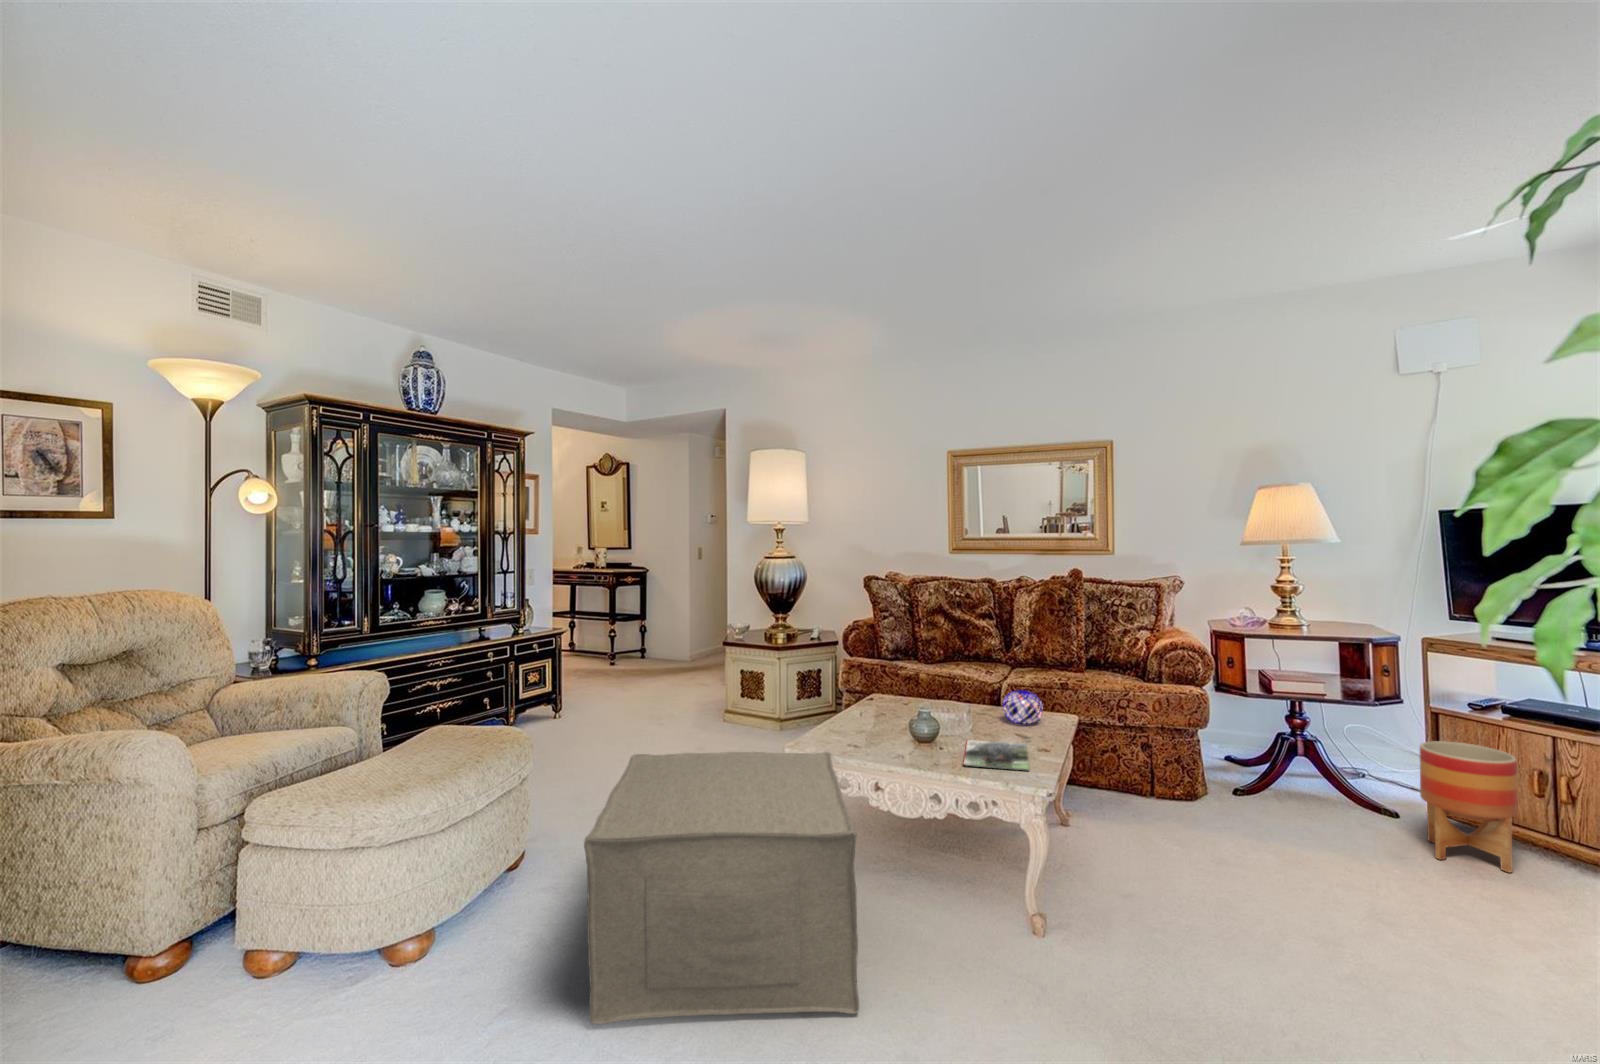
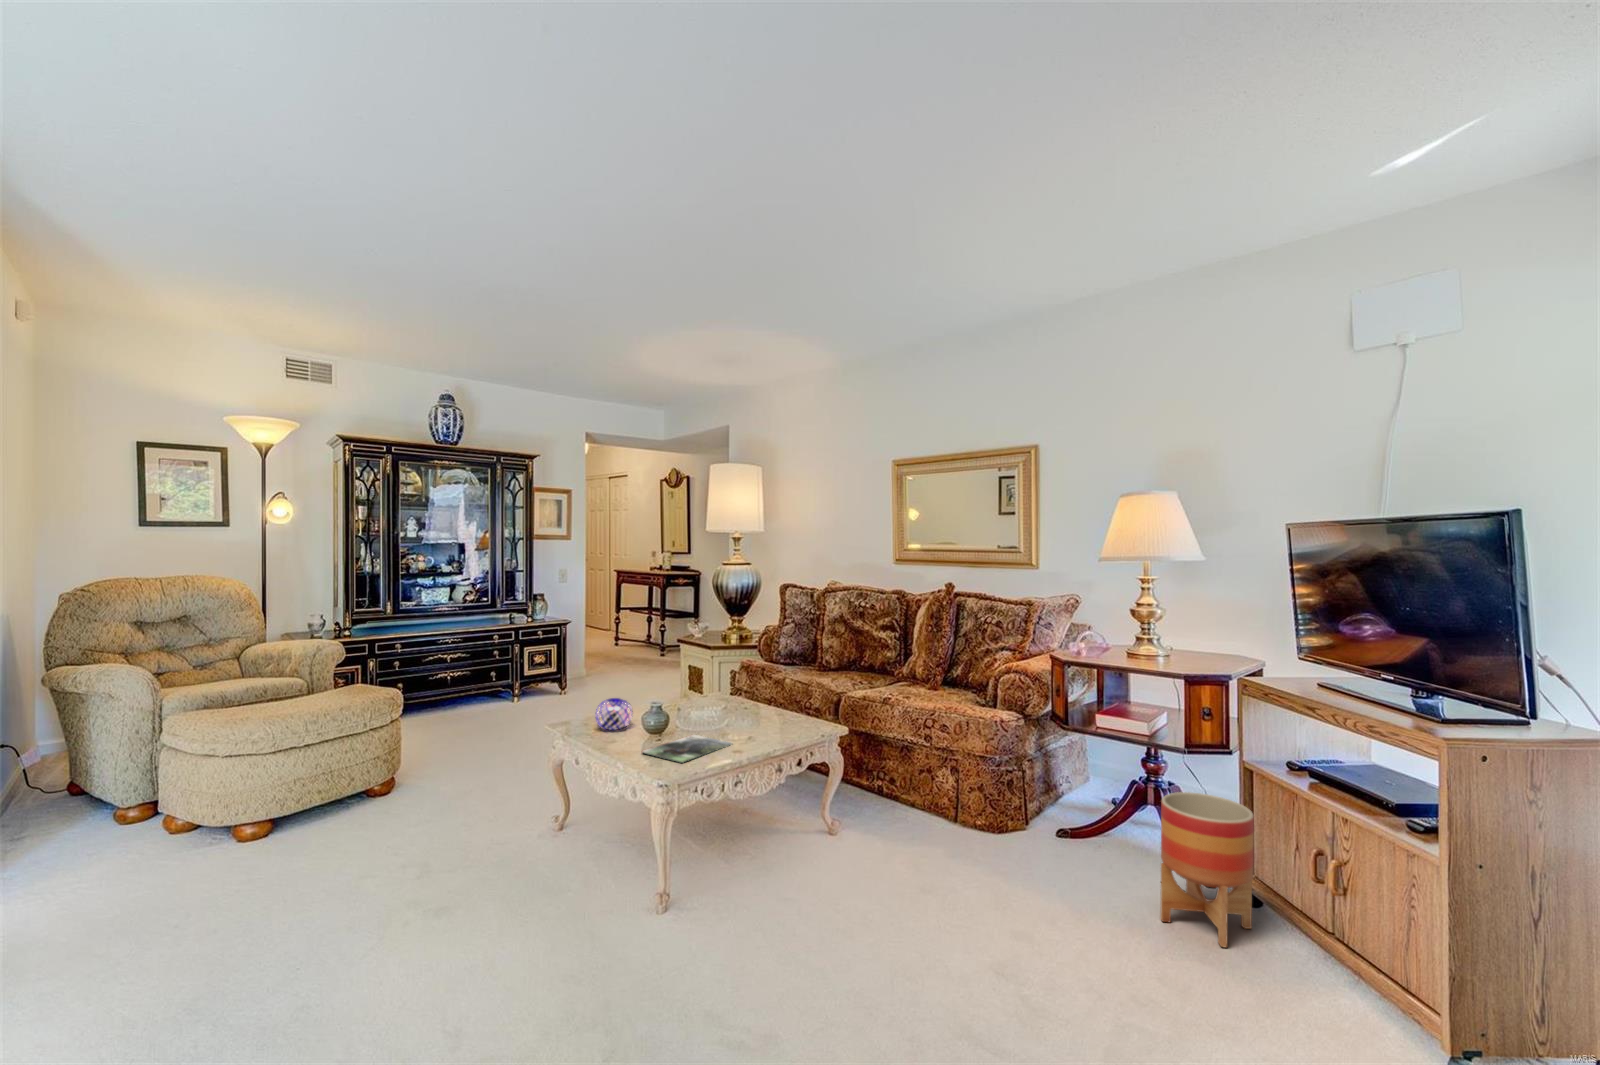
decorative orb: present [1003,690,1042,724] -> present [595,698,633,730]
ottoman: present [584,752,859,1024] -> none [280,717,566,928]

